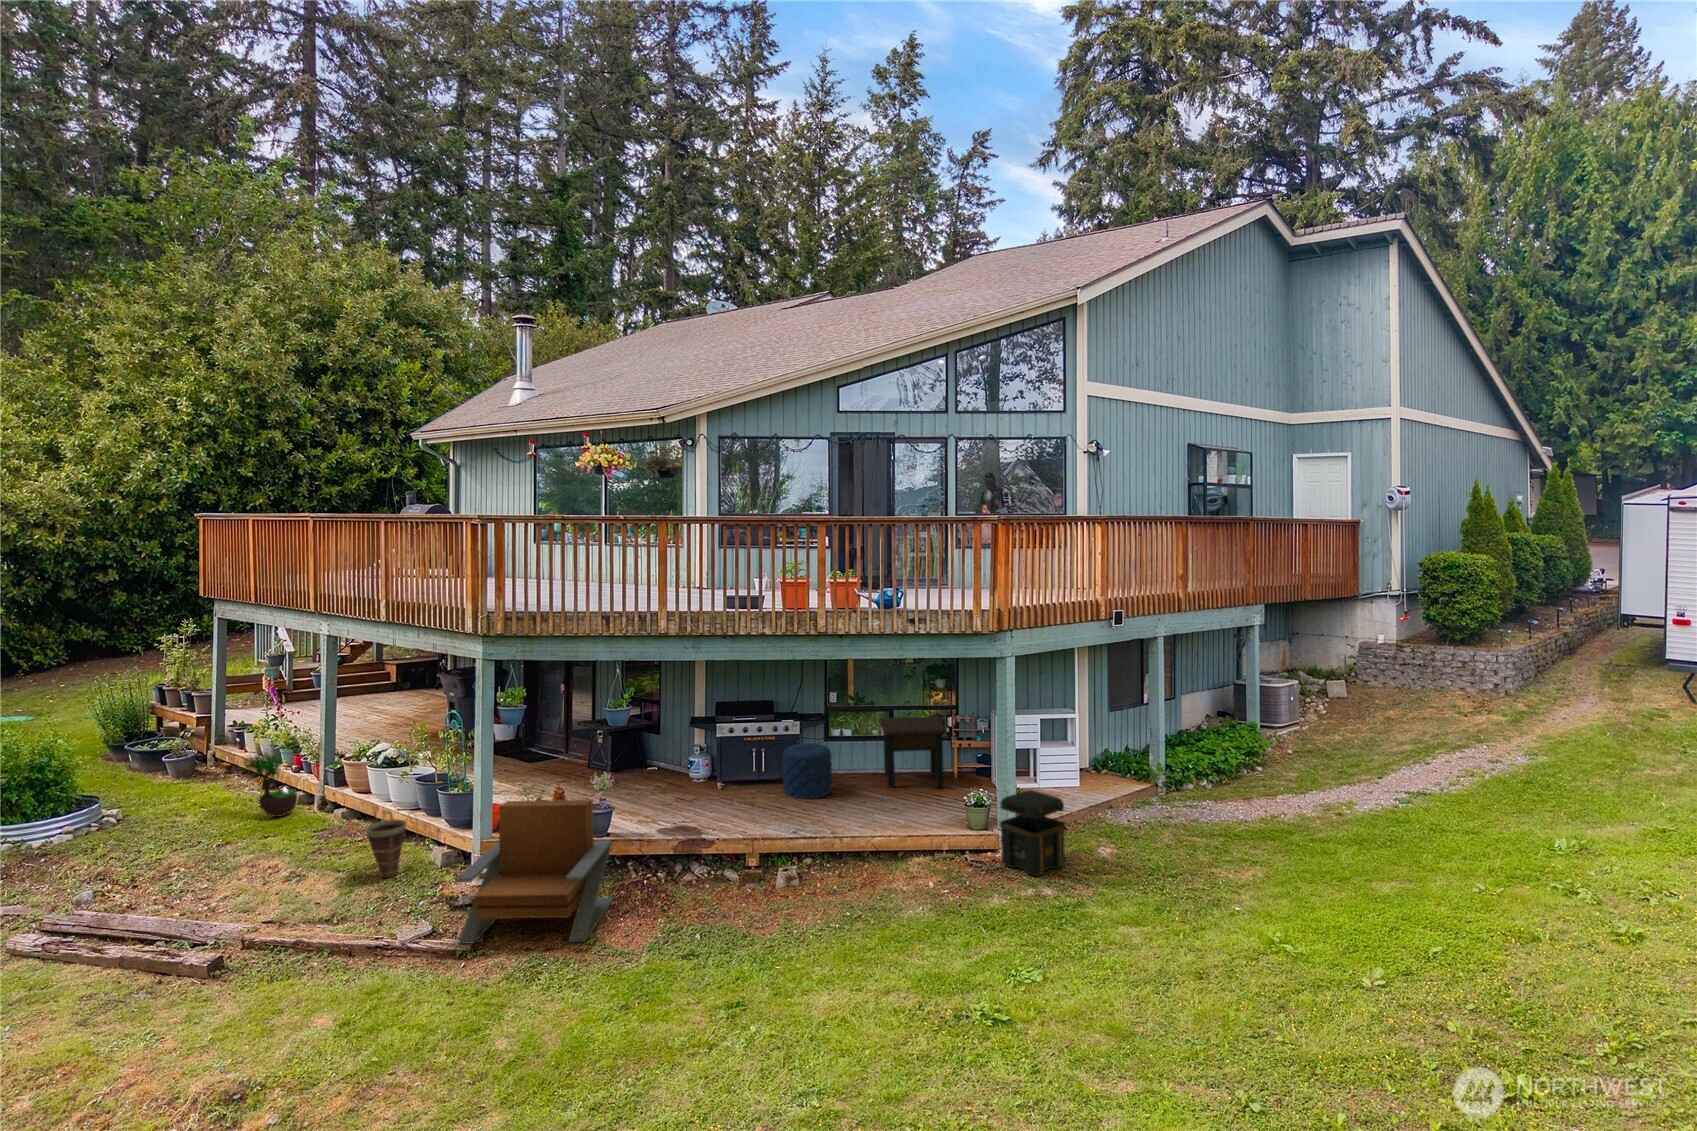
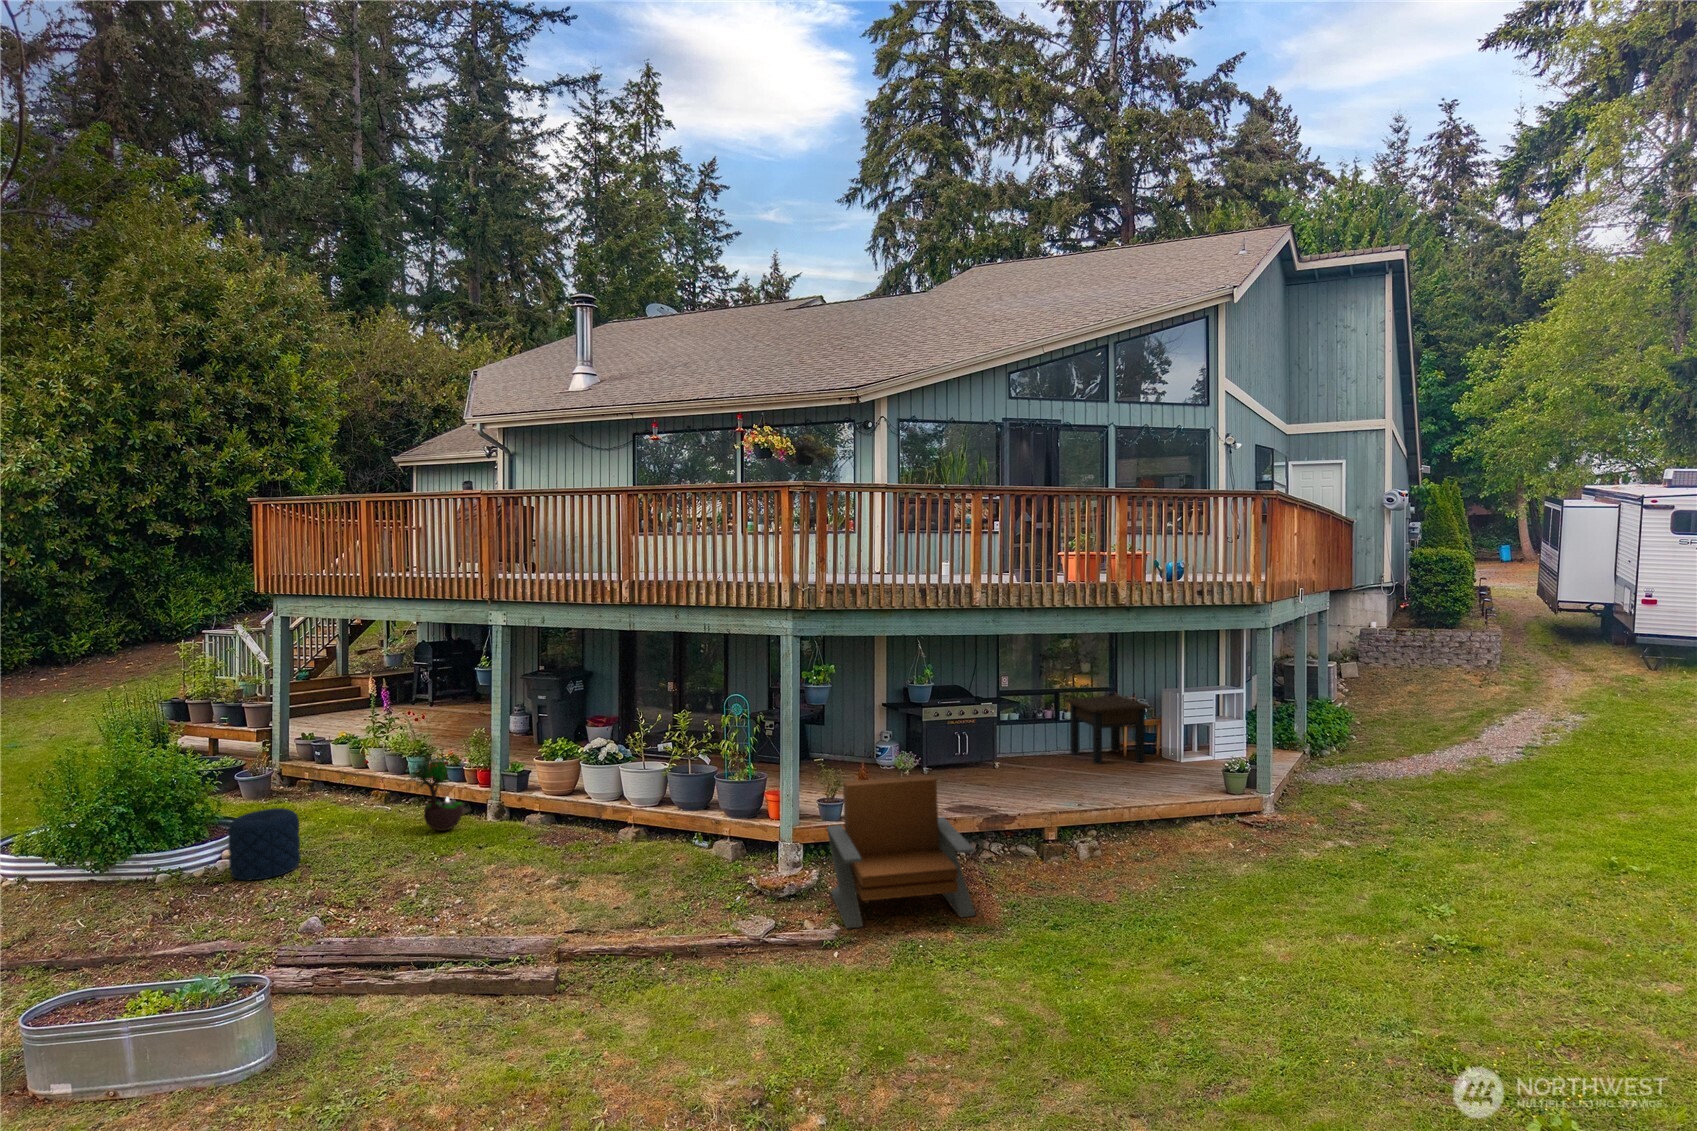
pouf: present [783,743,832,799] -> present [228,808,301,880]
toolbox: present [1000,790,1066,876] -> none [1263,753,1322,830]
basket: present [366,813,417,878] -> none [646,806,687,878]

